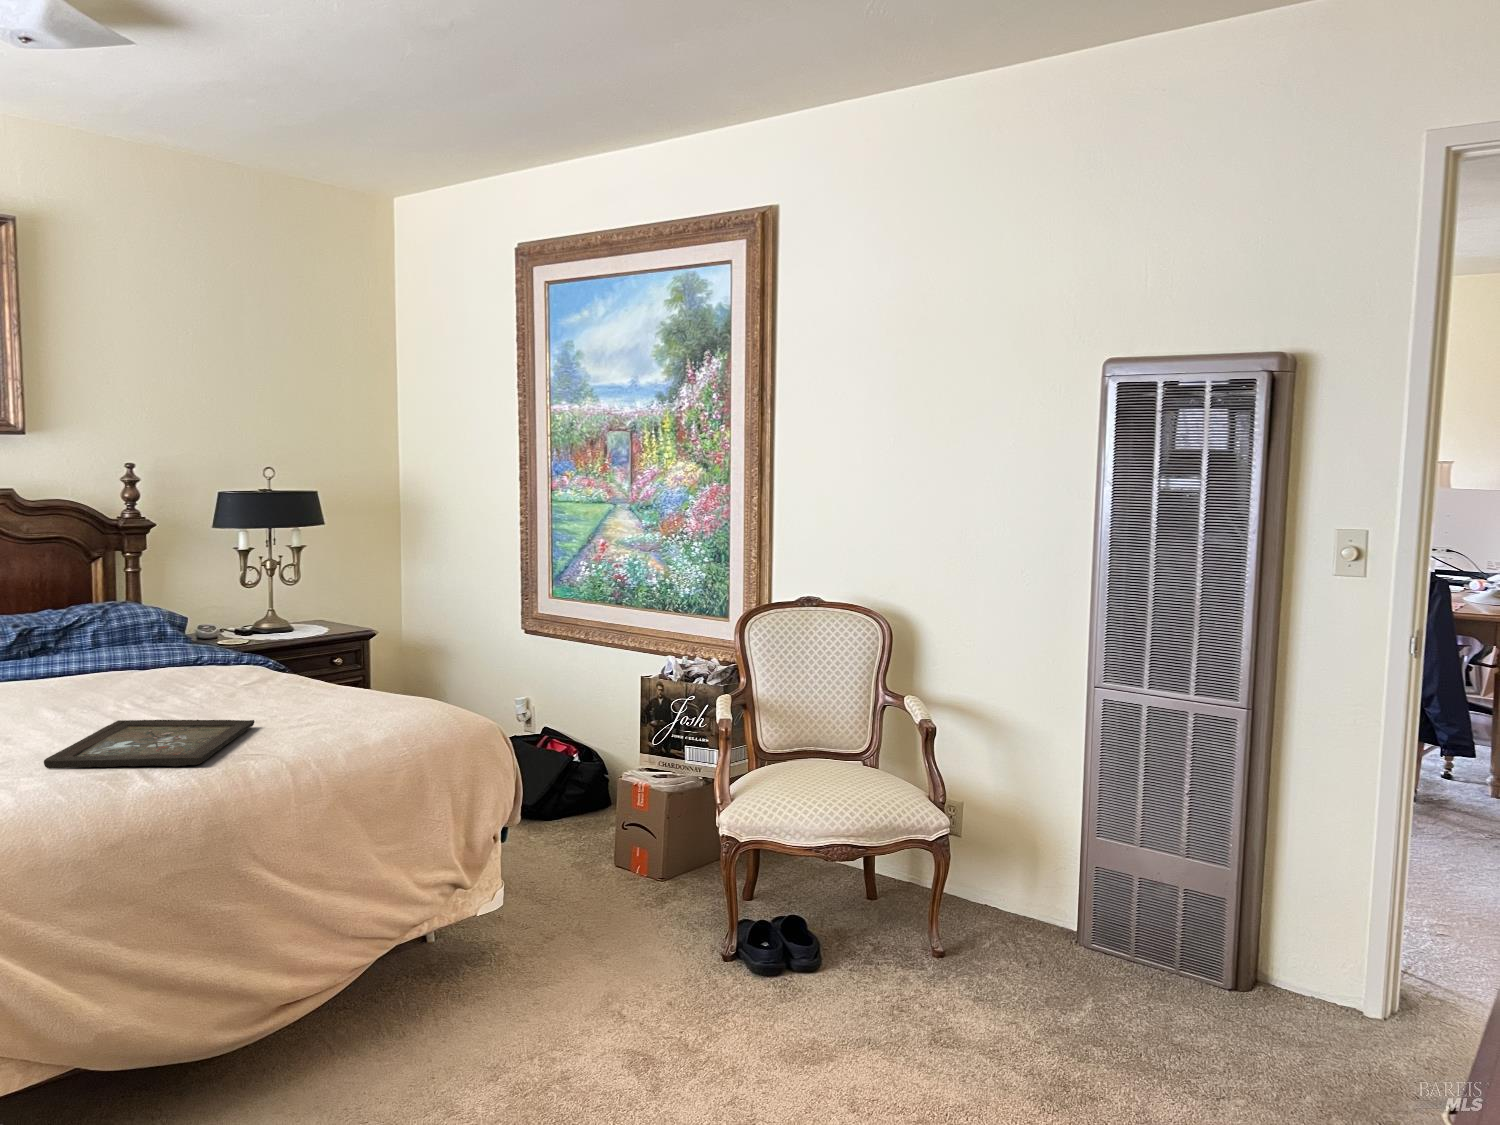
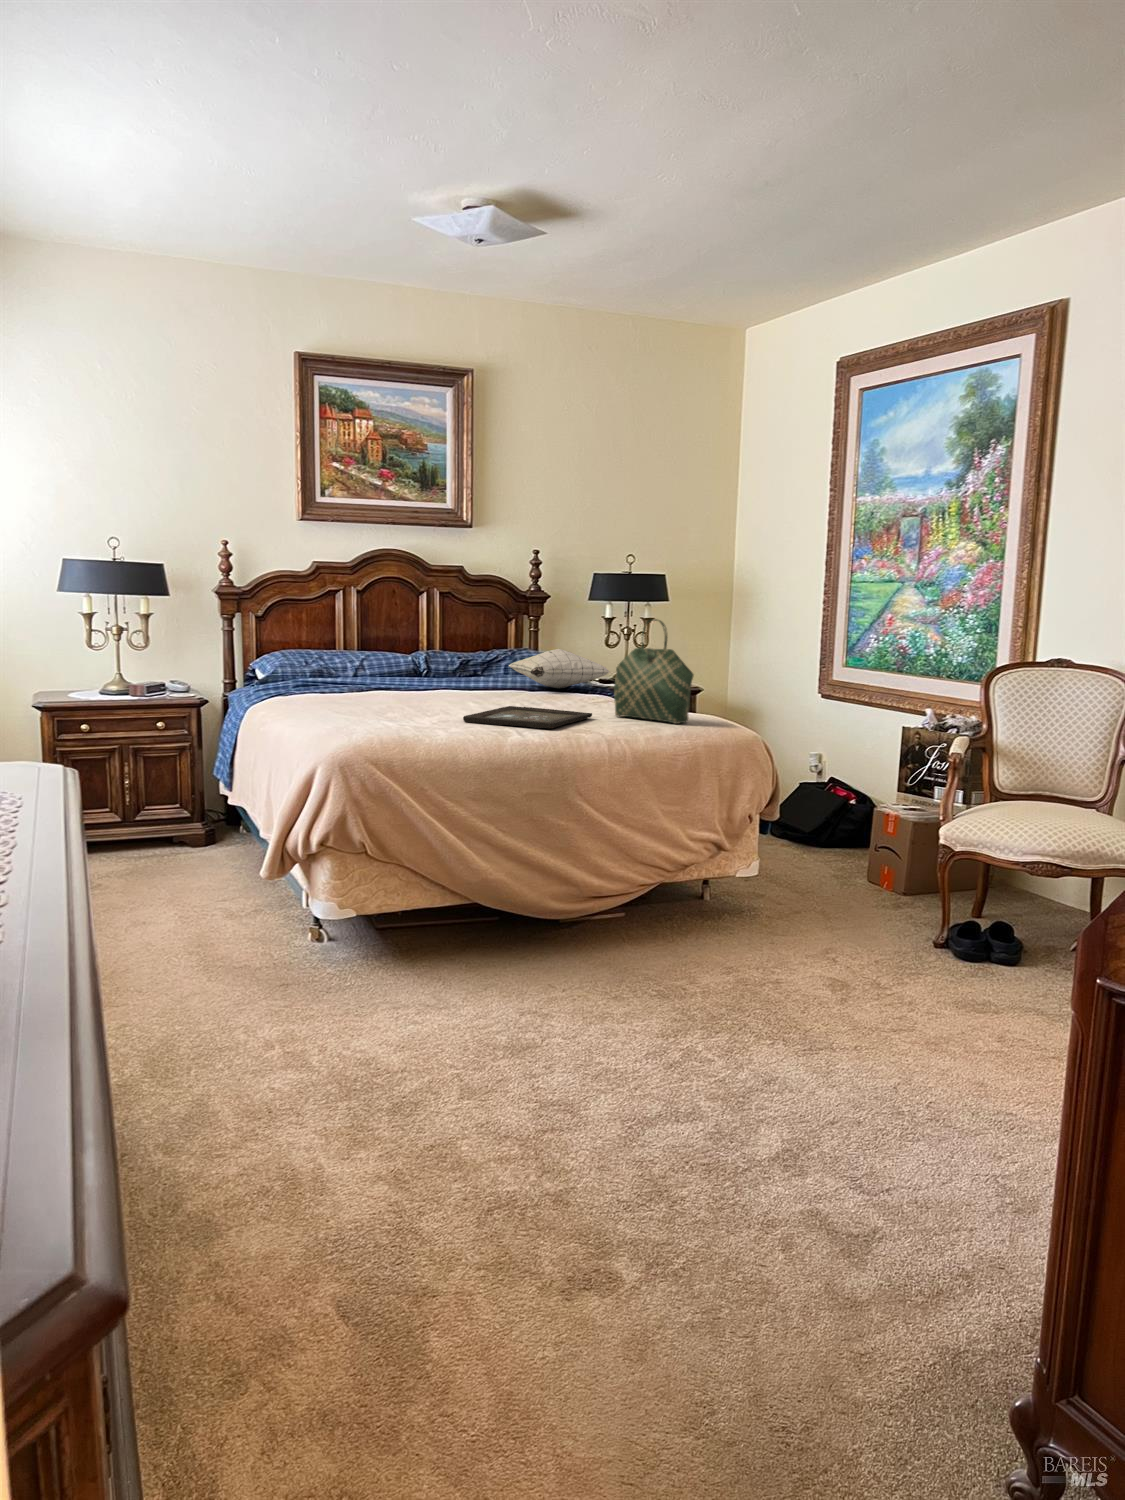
tote bag: none [283,583,400,722] -> present [614,619,694,724]
pillow: none [99,608,260,662] -> present [509,649,610,688]

